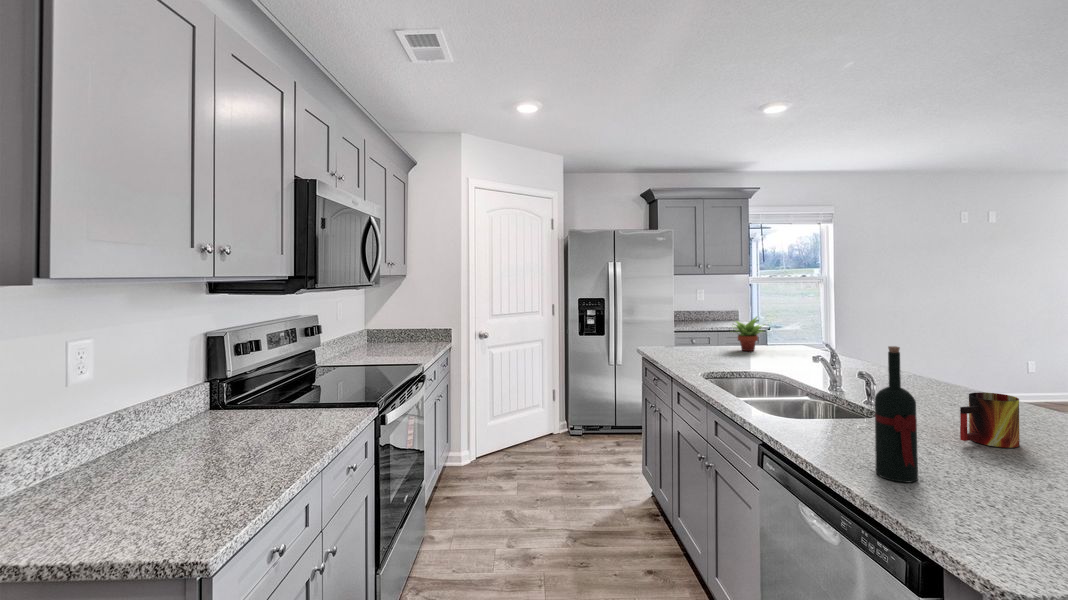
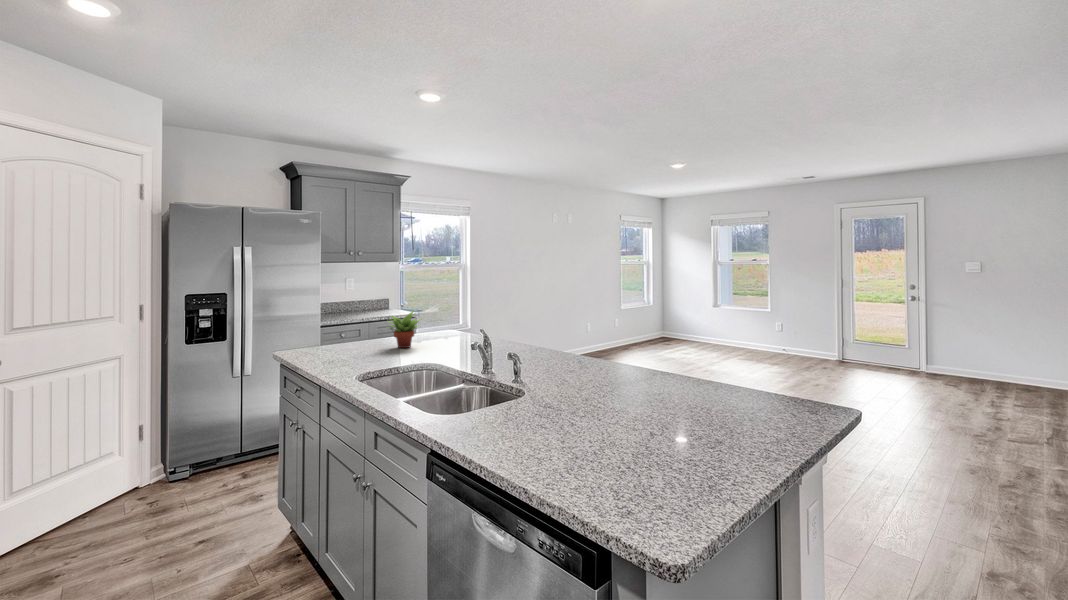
wine bottle: present [875,346,918,482] -> none [543,332,578,469]
mug: present [960,392,1020,448] -> none [596,371,632,417]

